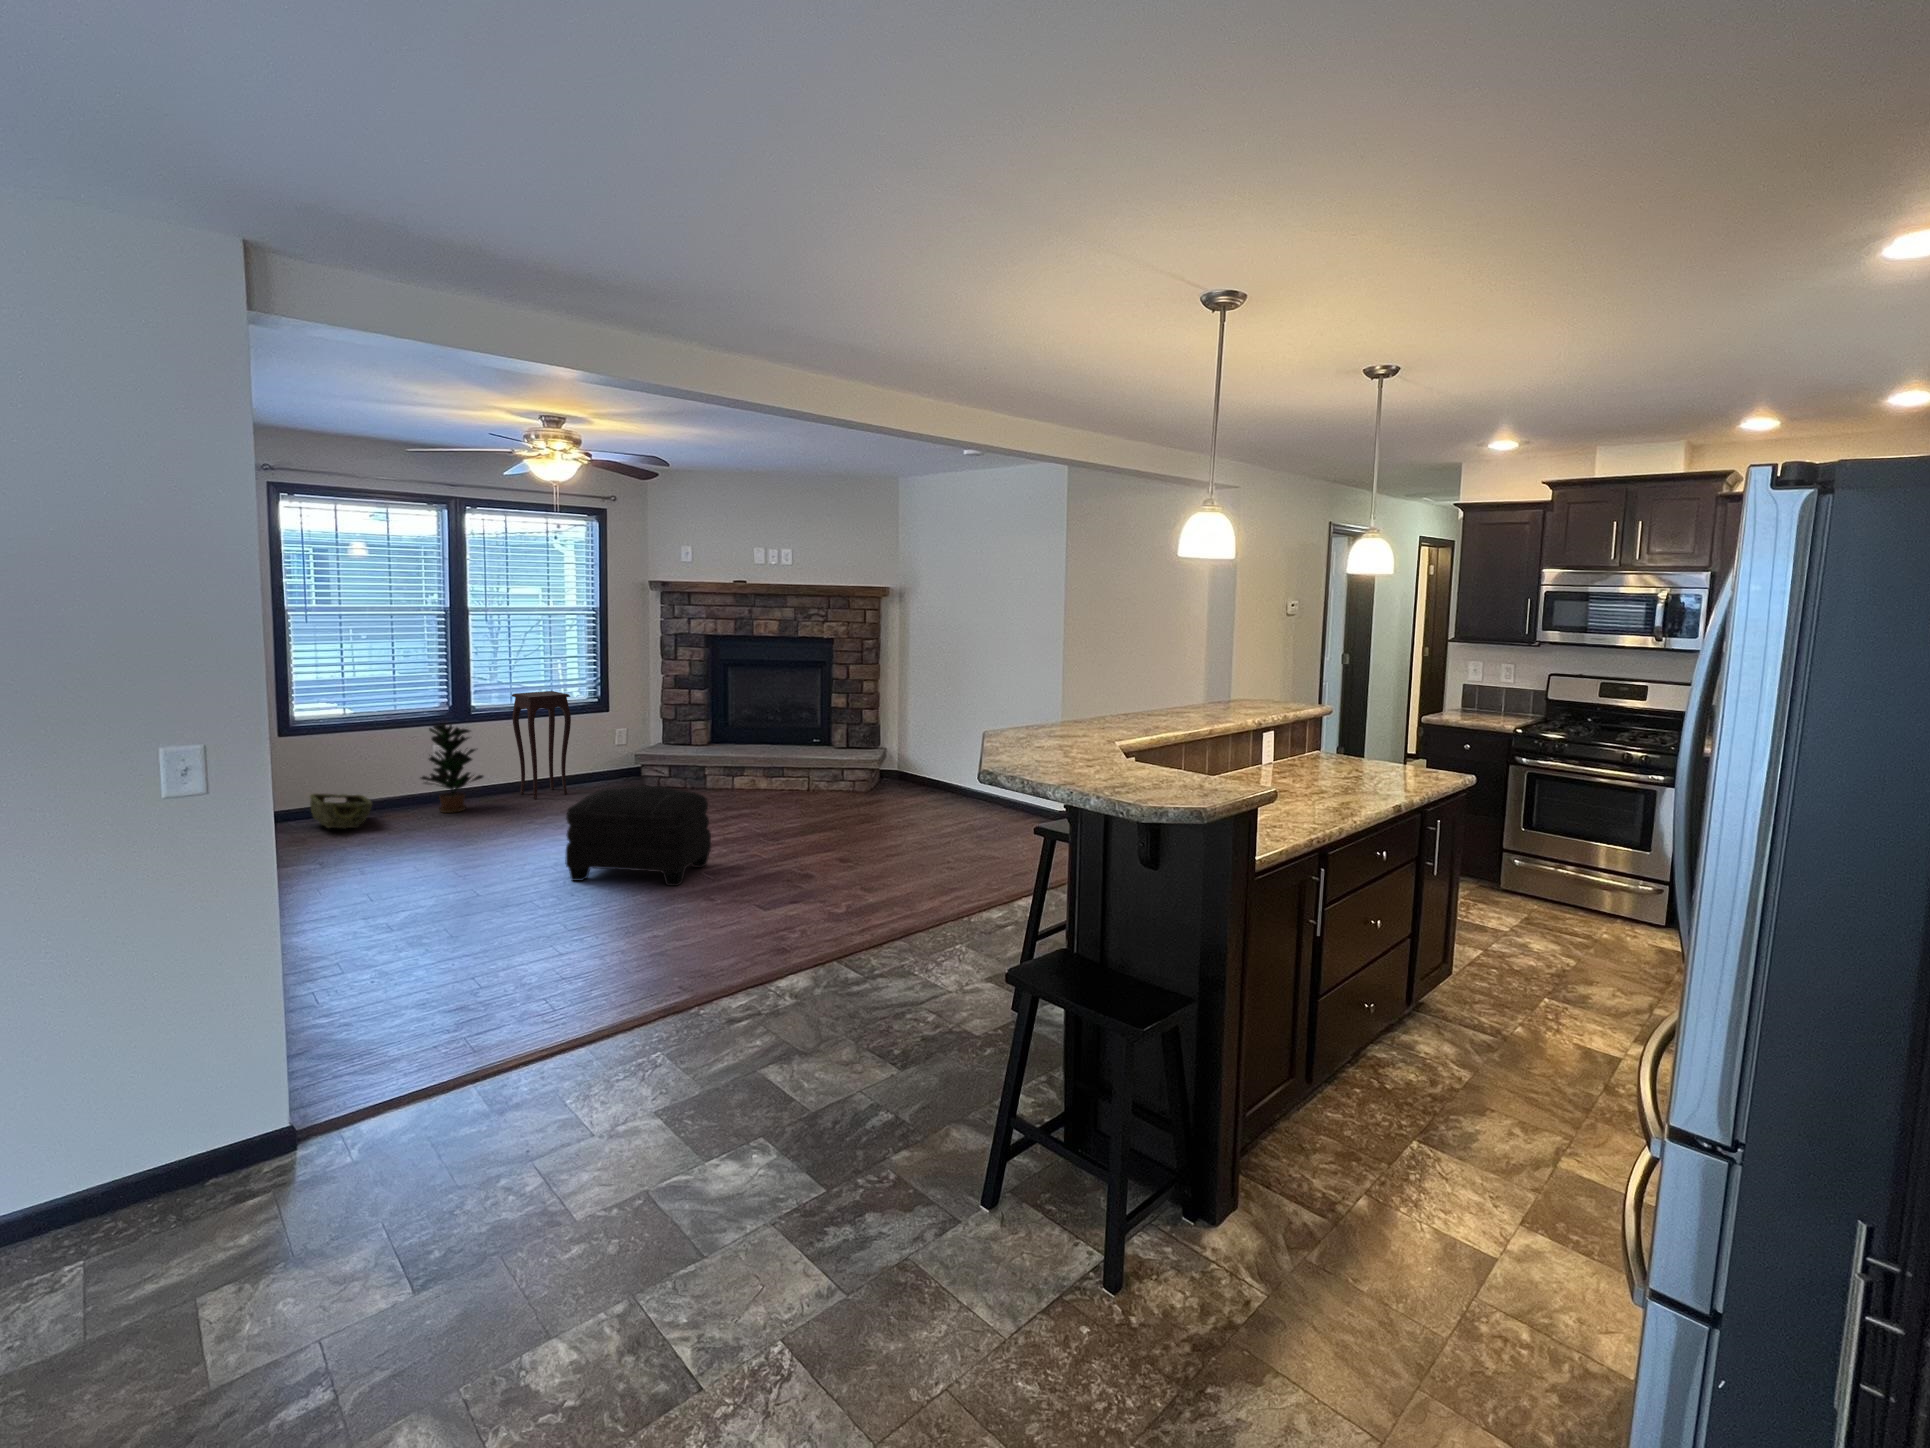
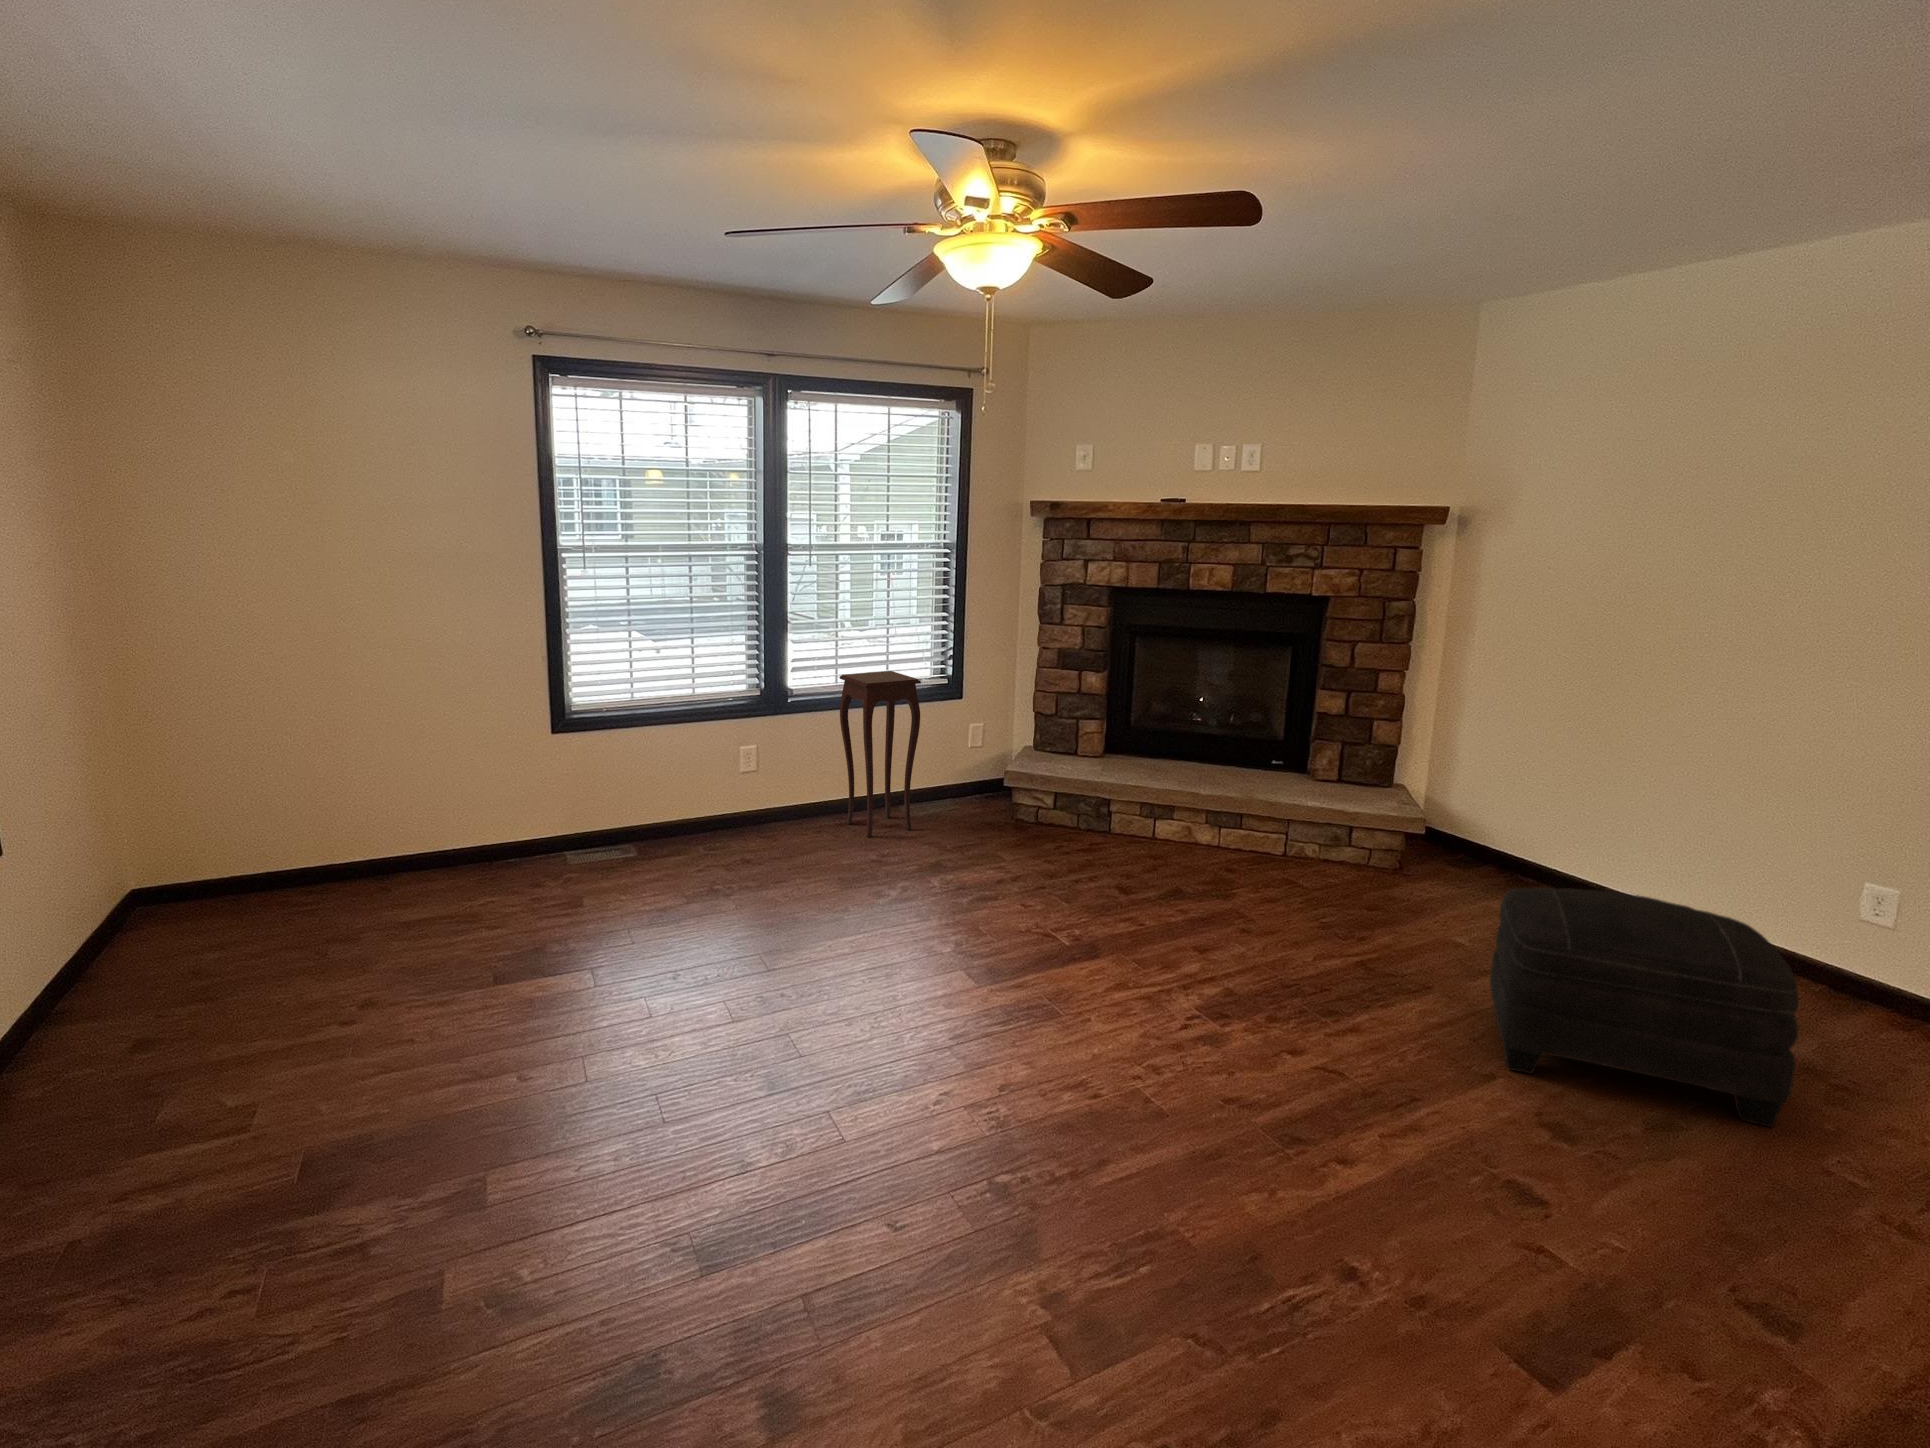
potted plant: present [421,723,483,813] -> none [720,720,805,856]
ottoman: present [565,785,711,886] -> present [1490,888,1799,1127]
woven basket: present [310,794,372,829] -> none [585,817,661,878]

